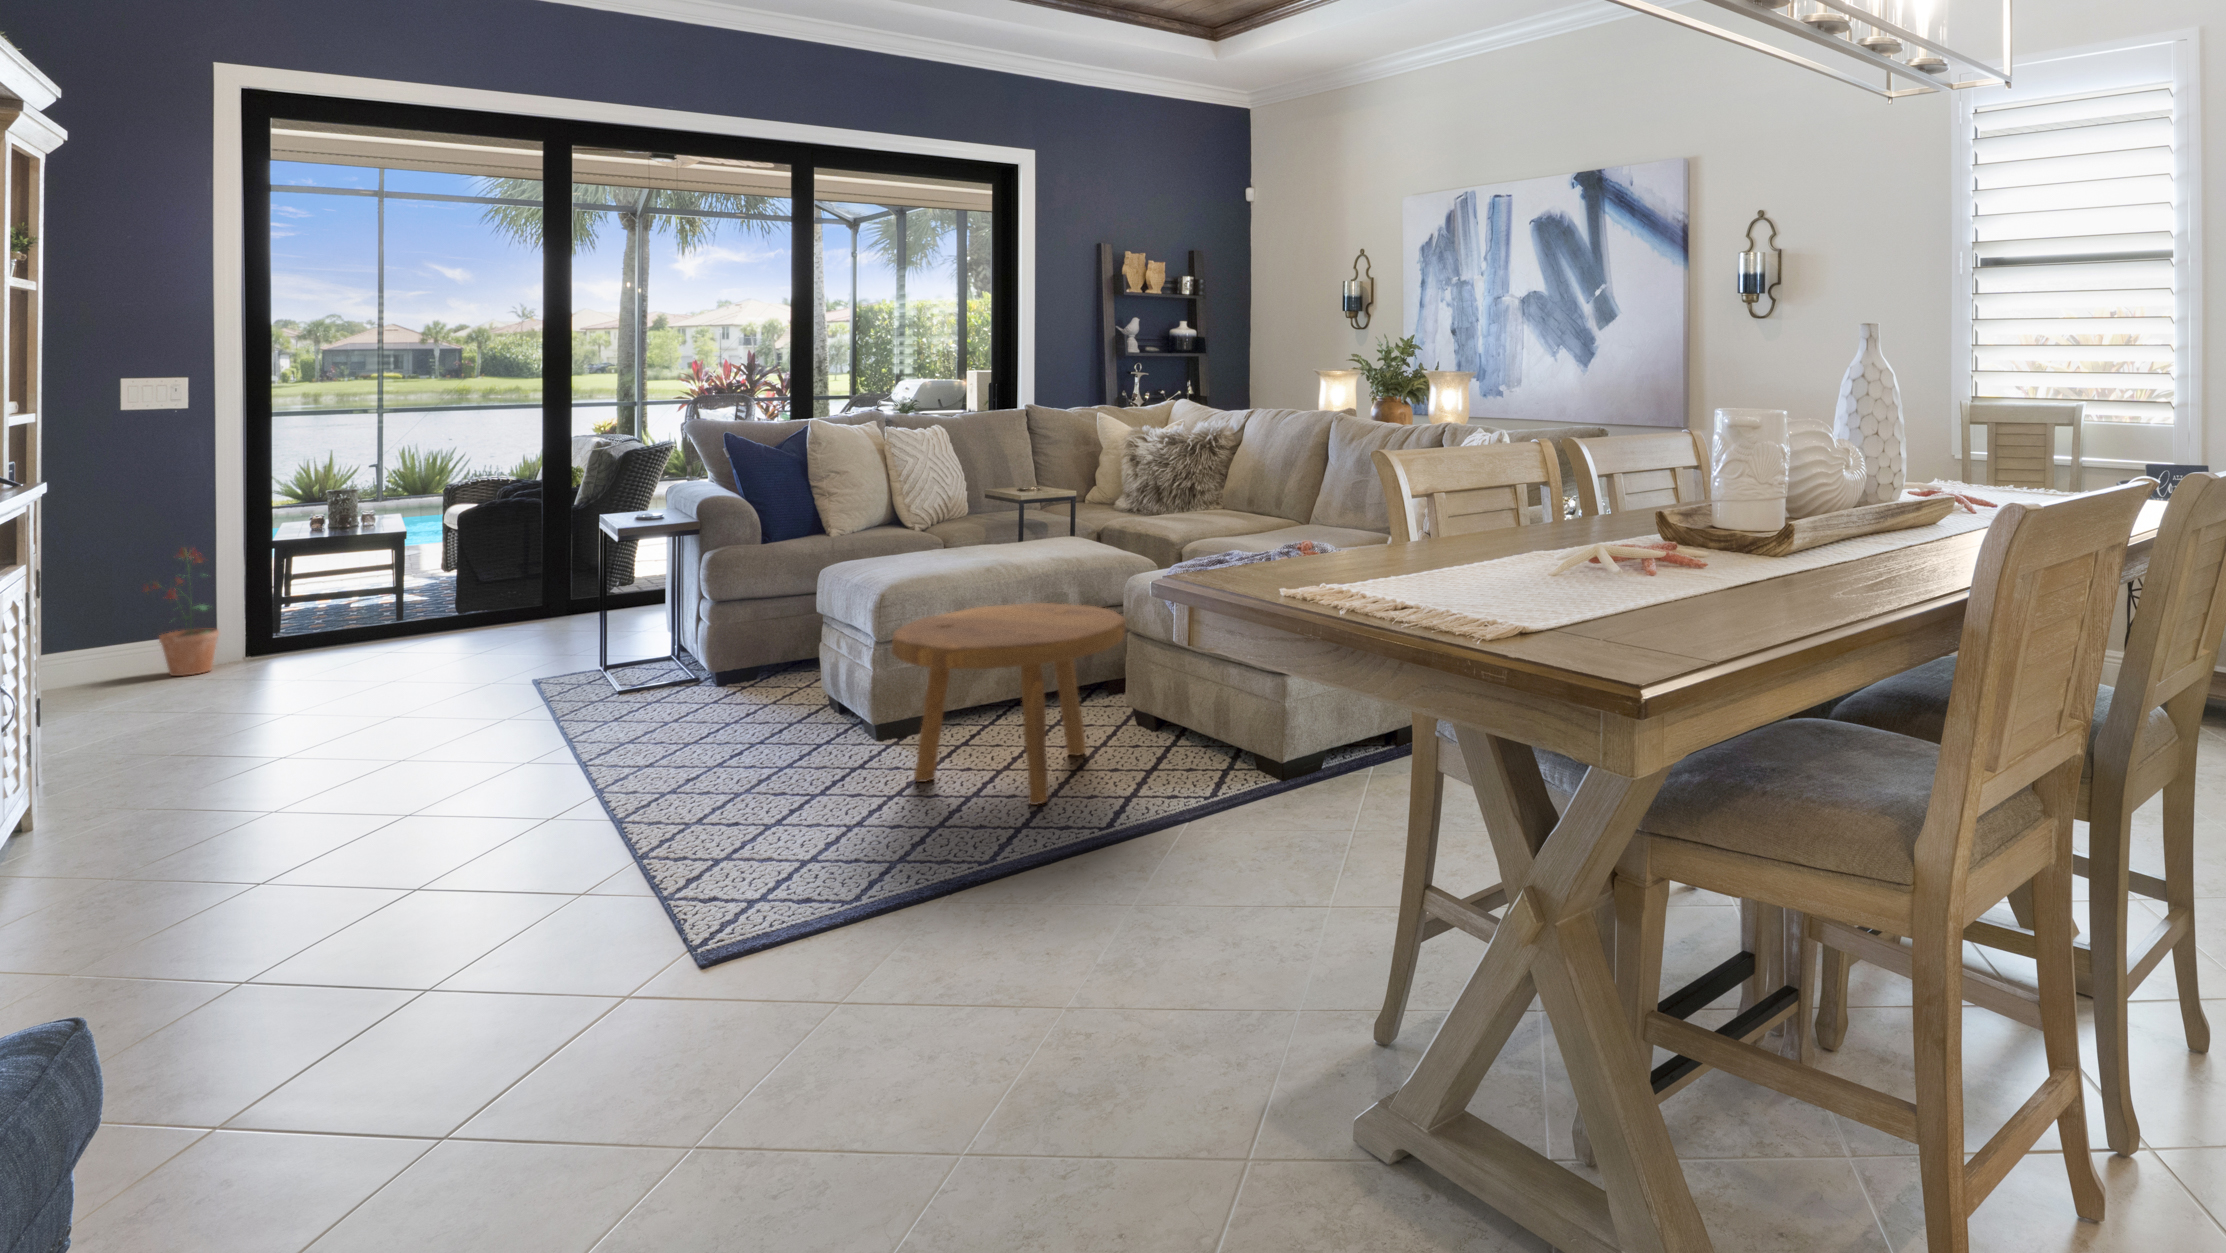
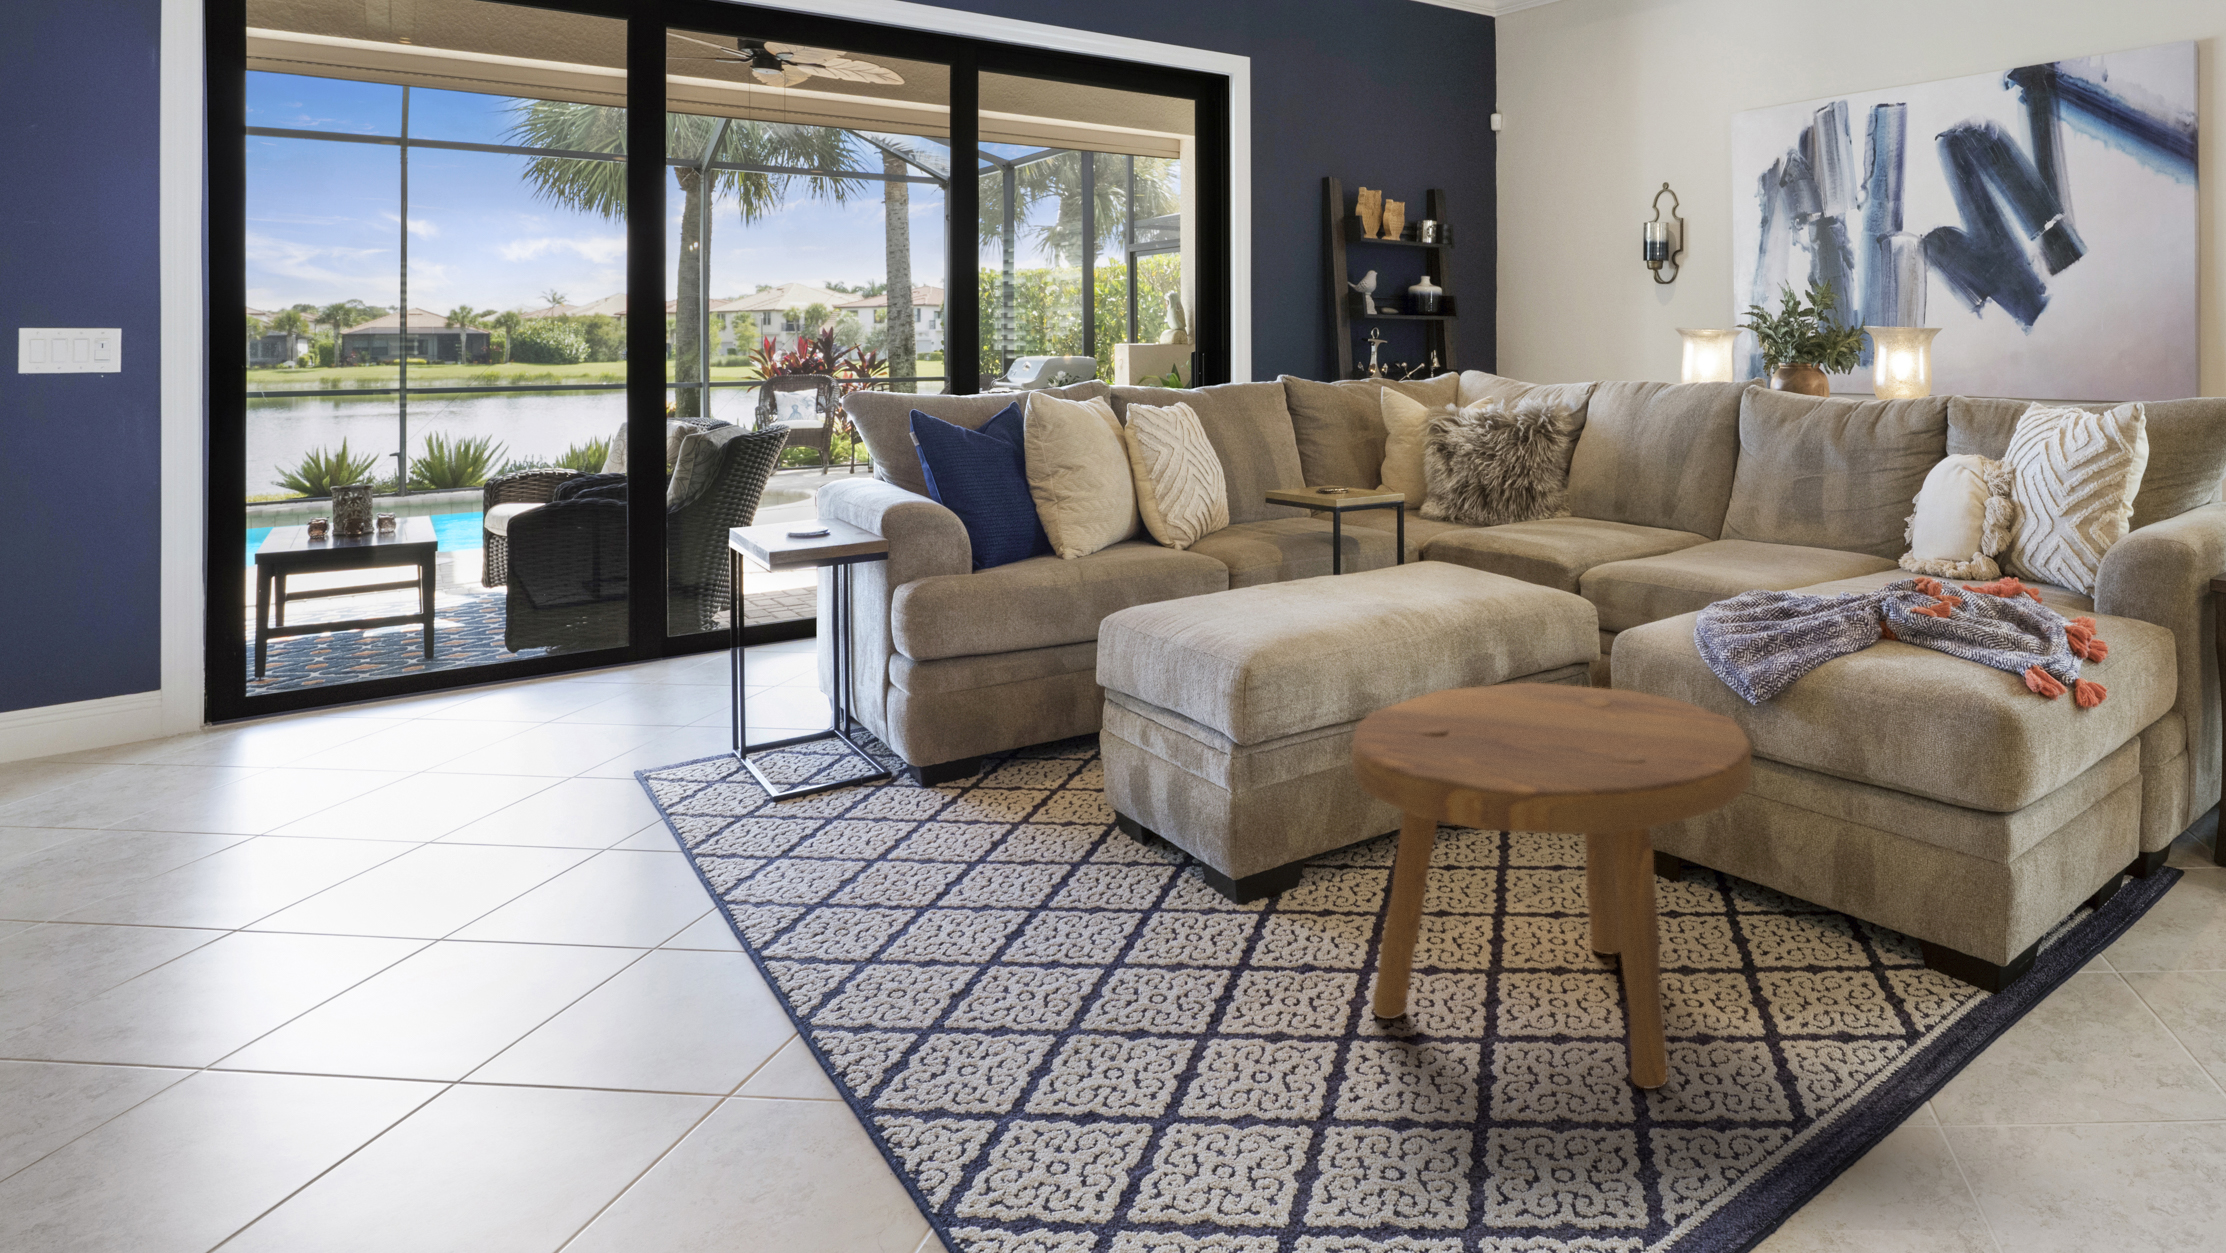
potted plant: present [143,548,219,676] -> none [51,561,168,756]

